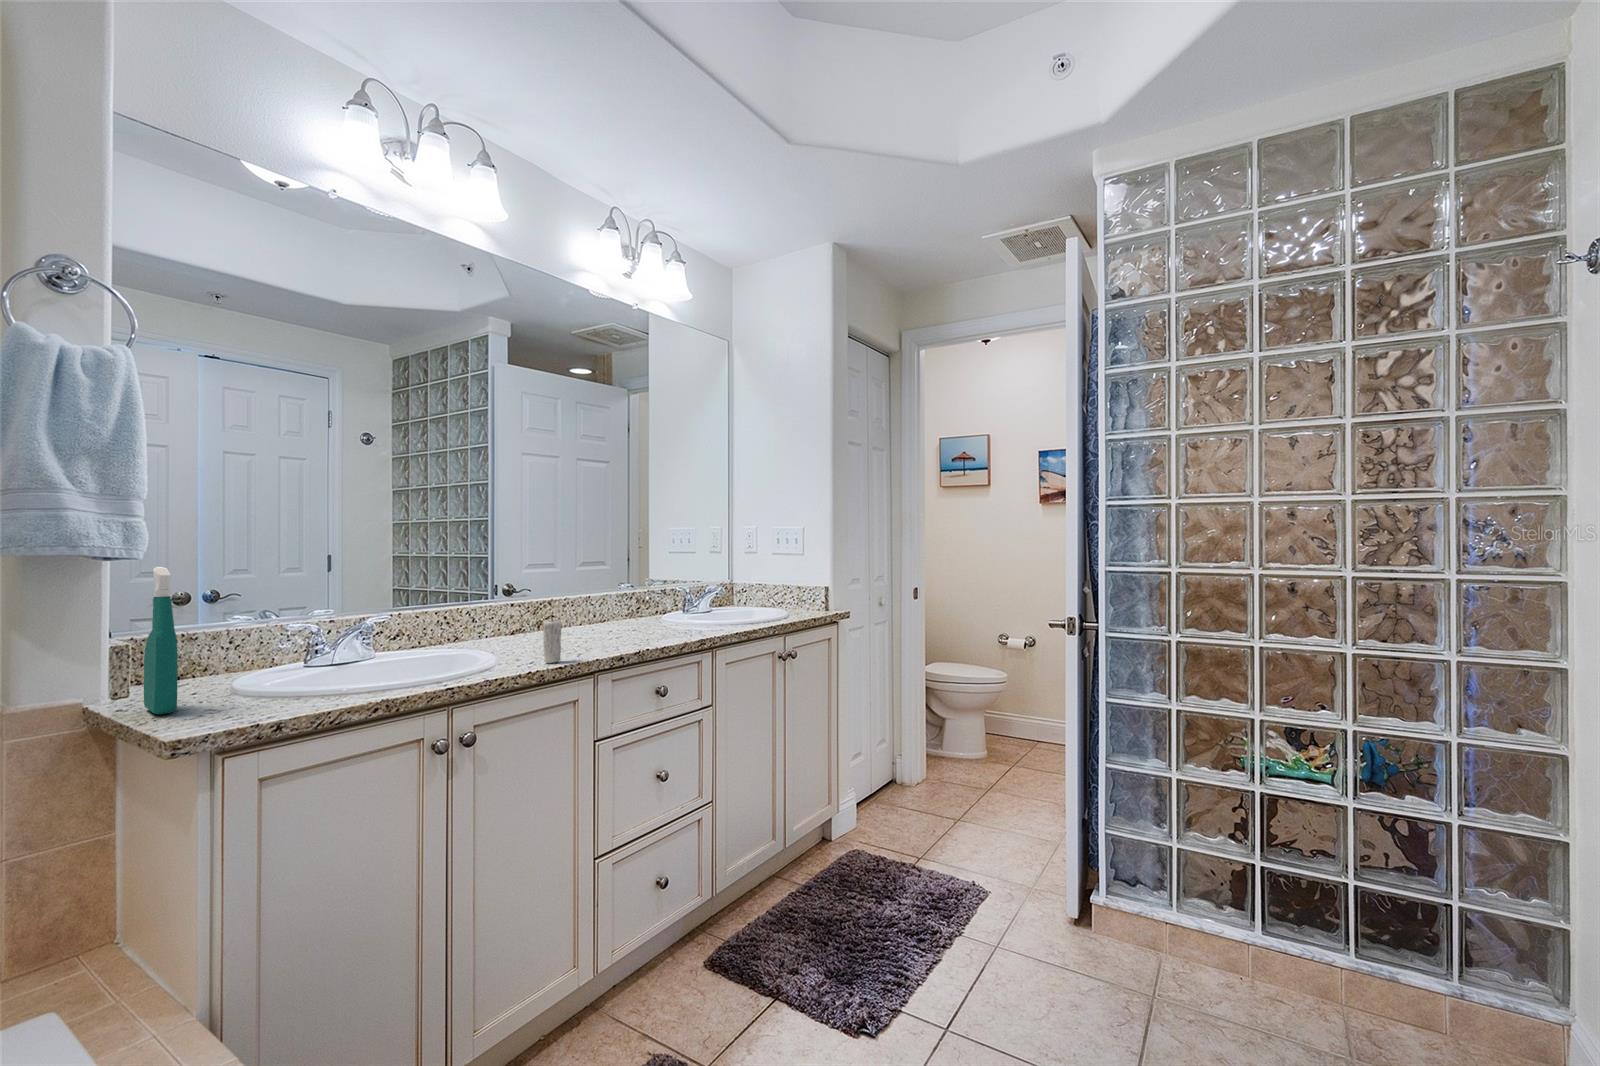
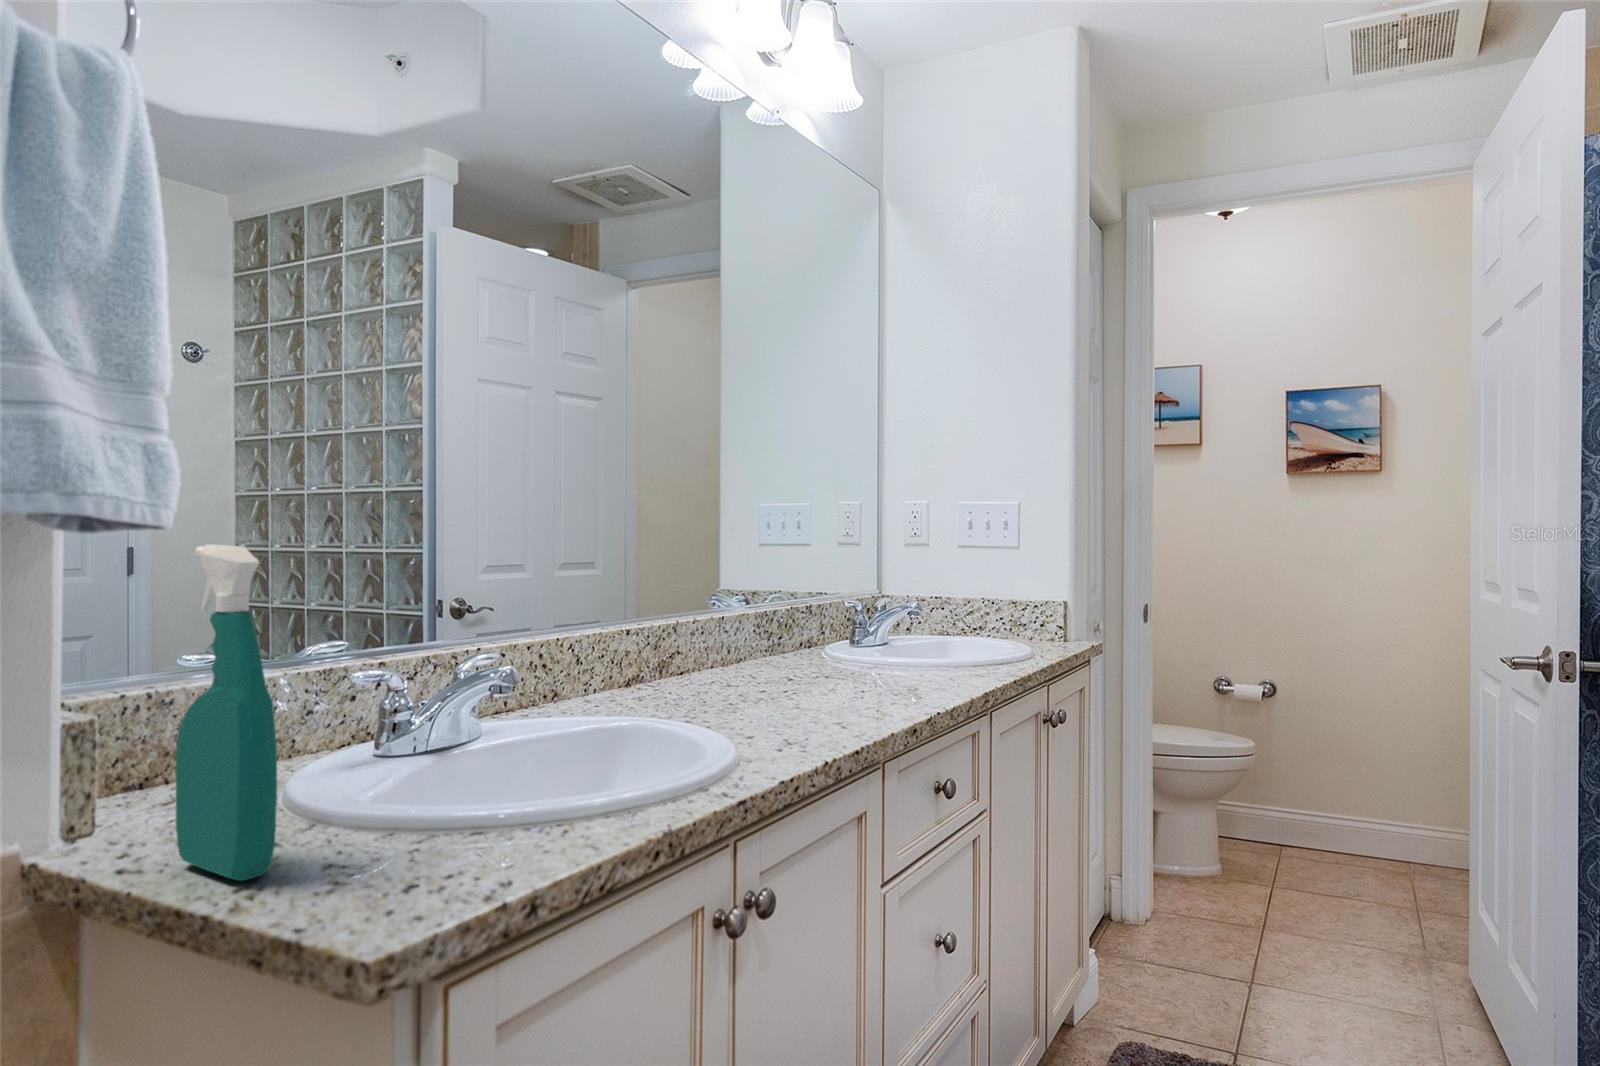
candle: present [543,617,562,663] -> none [816,642,851,741]

